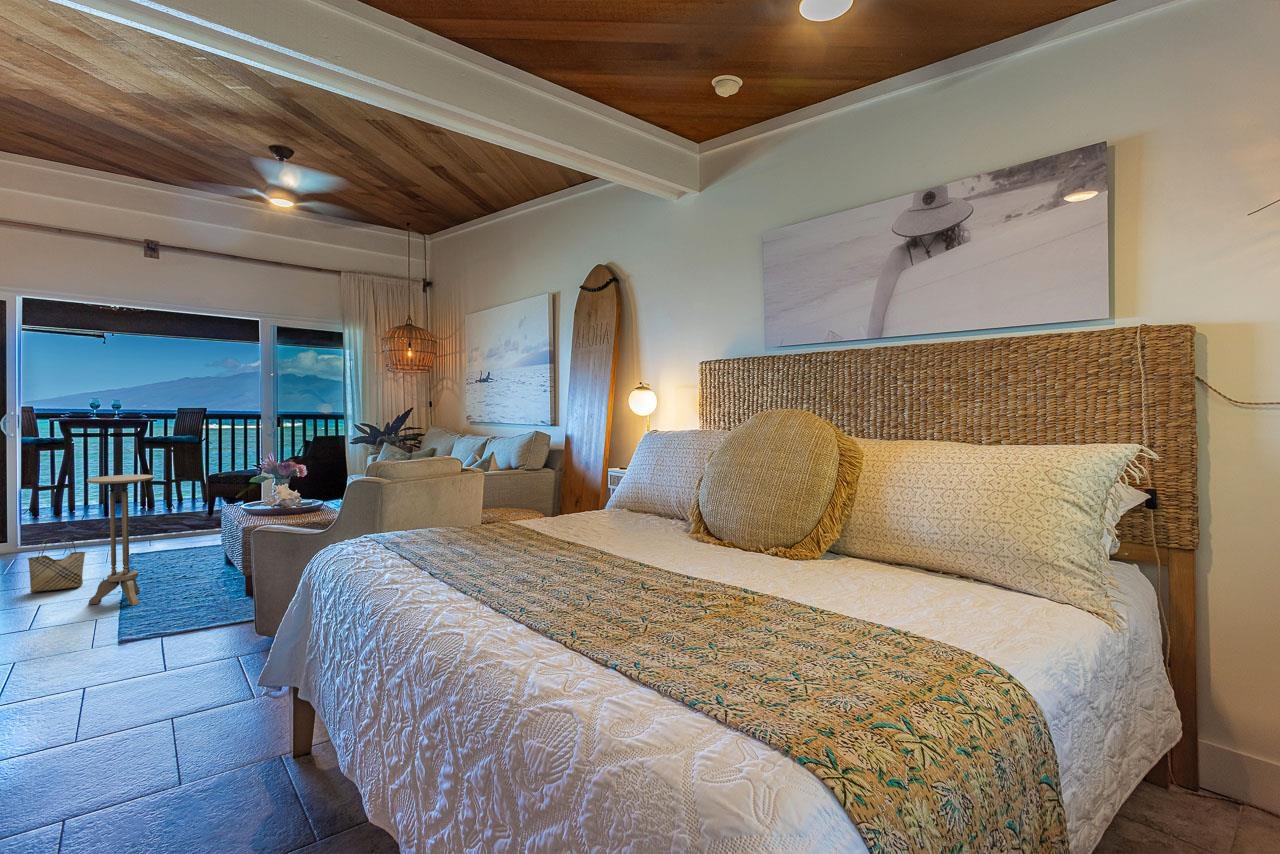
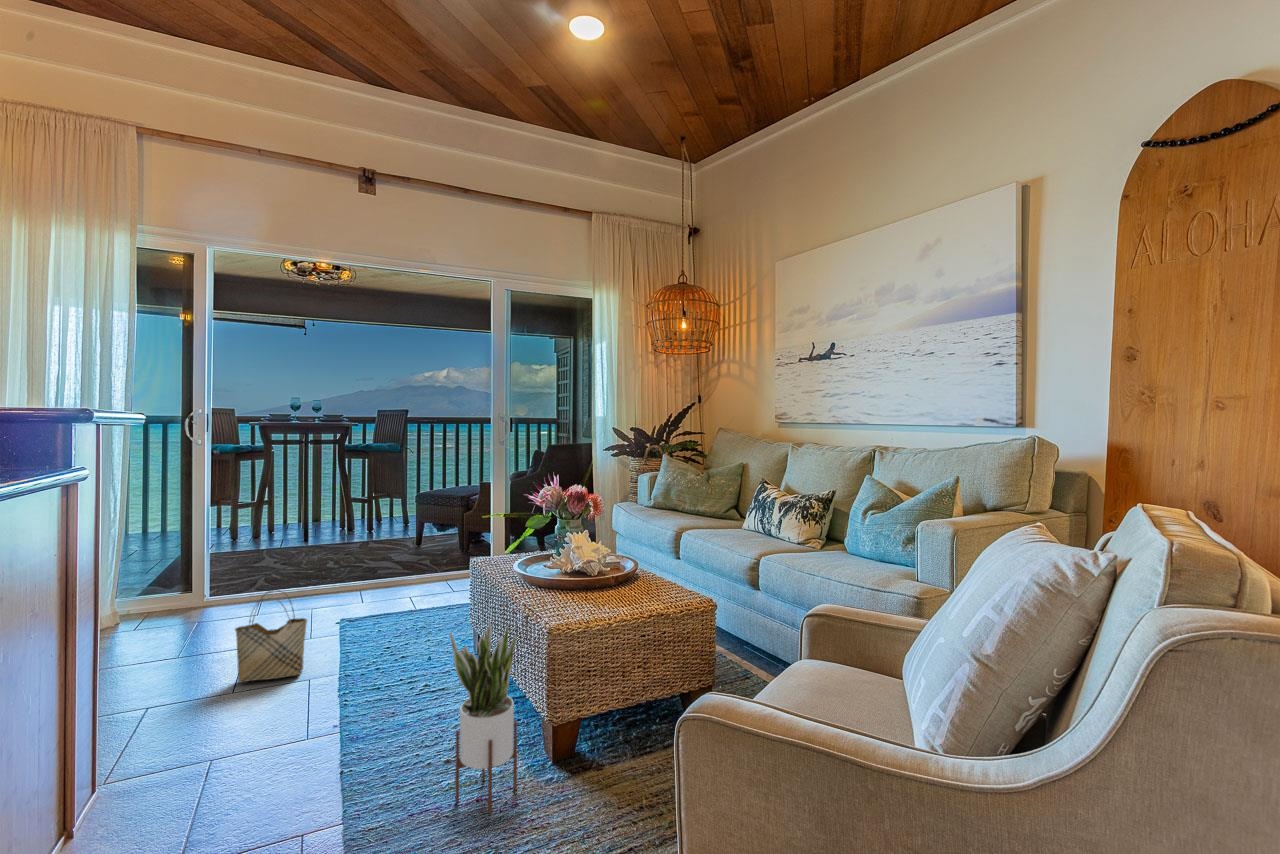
side table: present [87,475,154,605] -> none [319,503,412,733]
potted plant: none [156,531,205,626] -> present [449,621,517,813]

